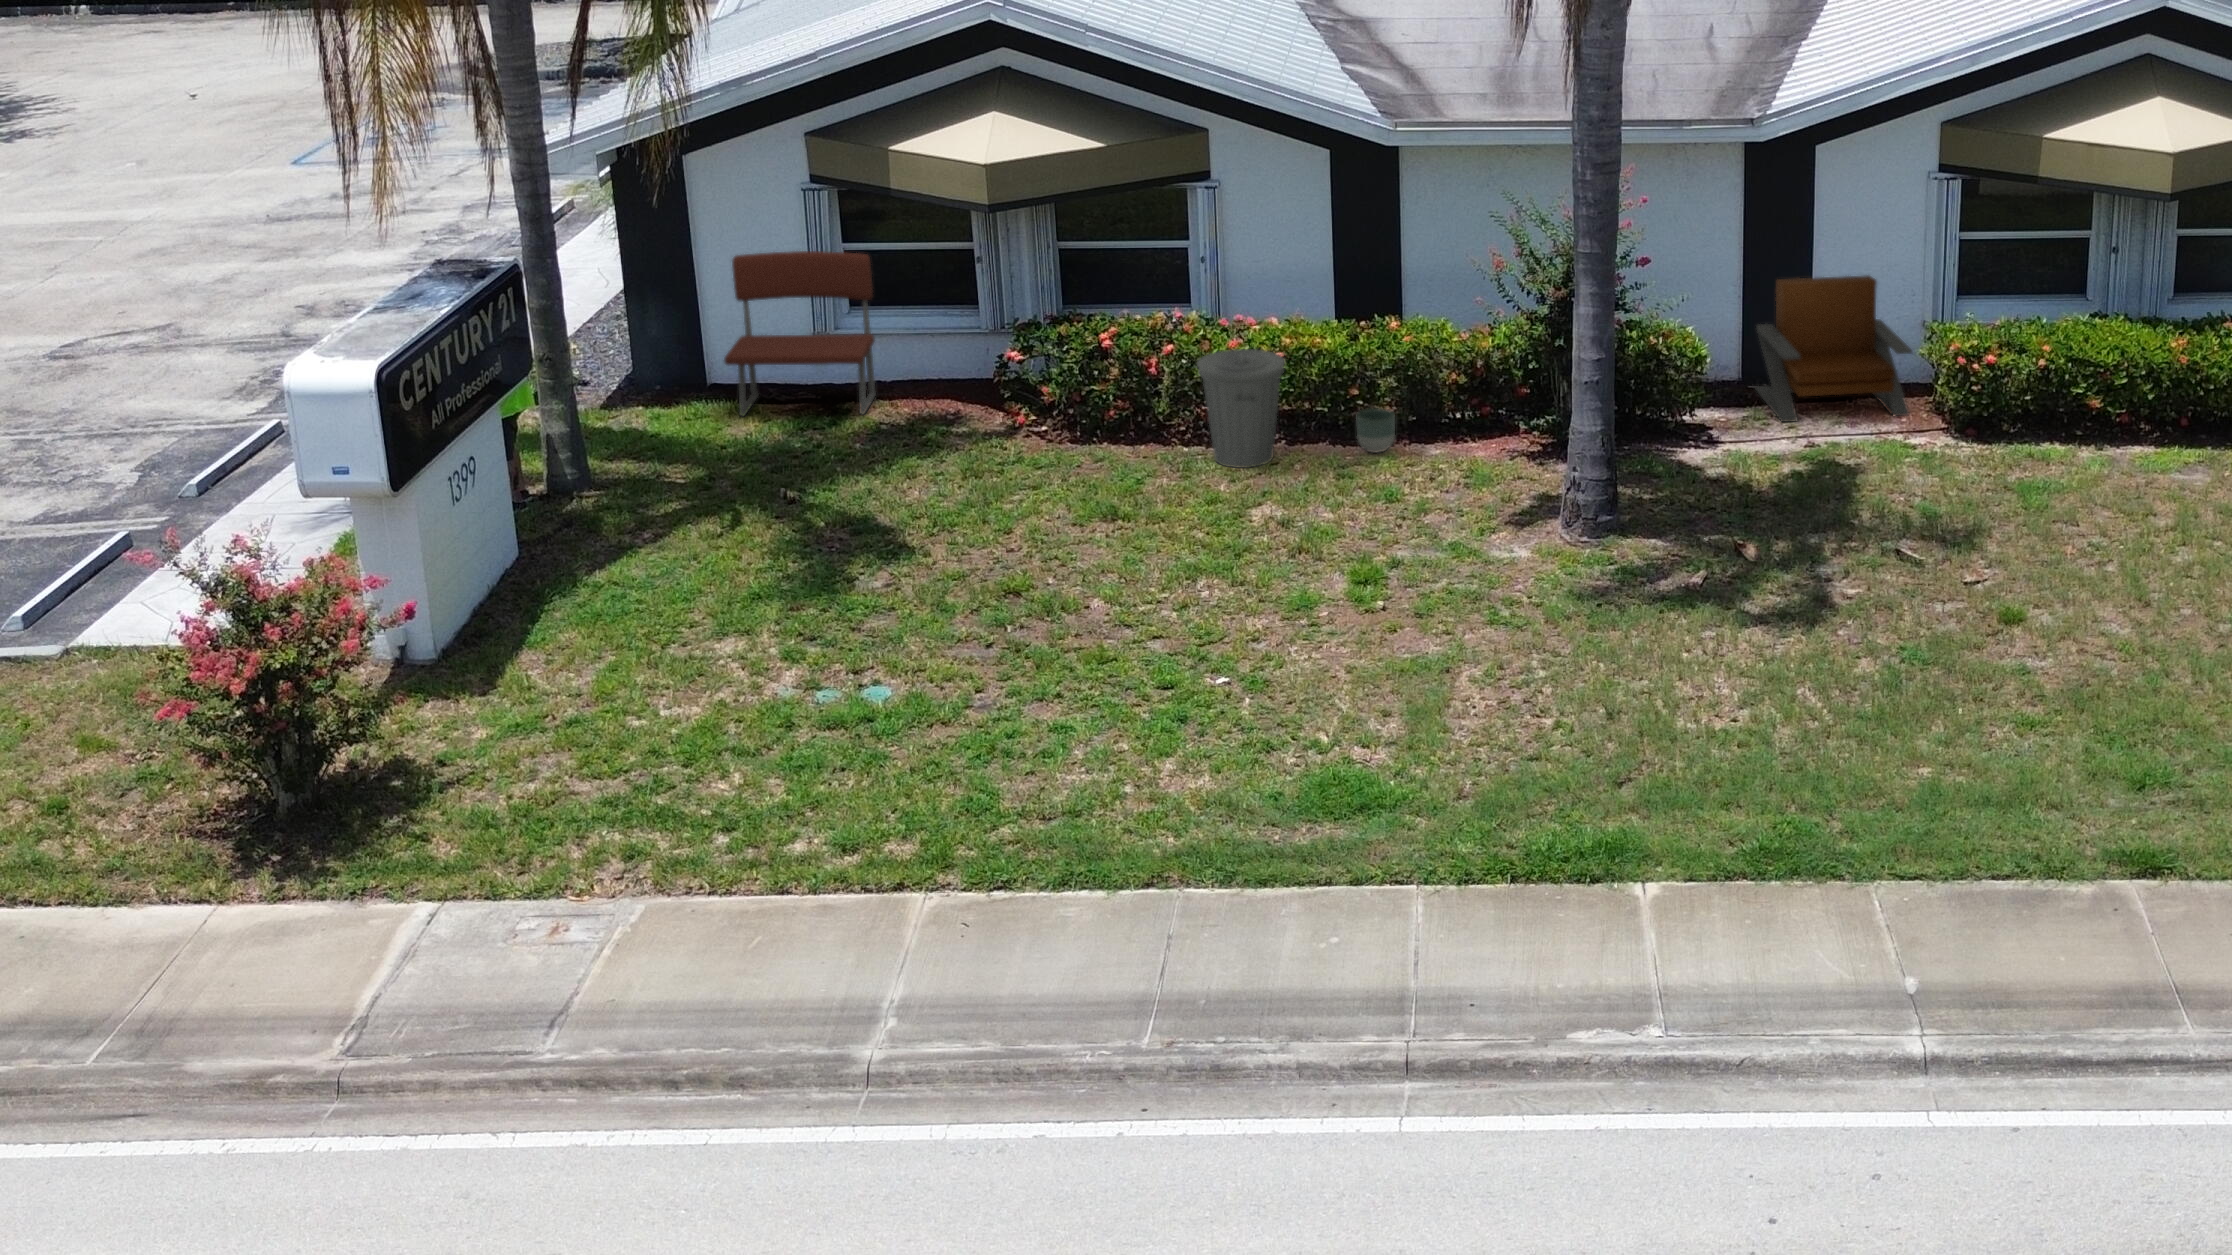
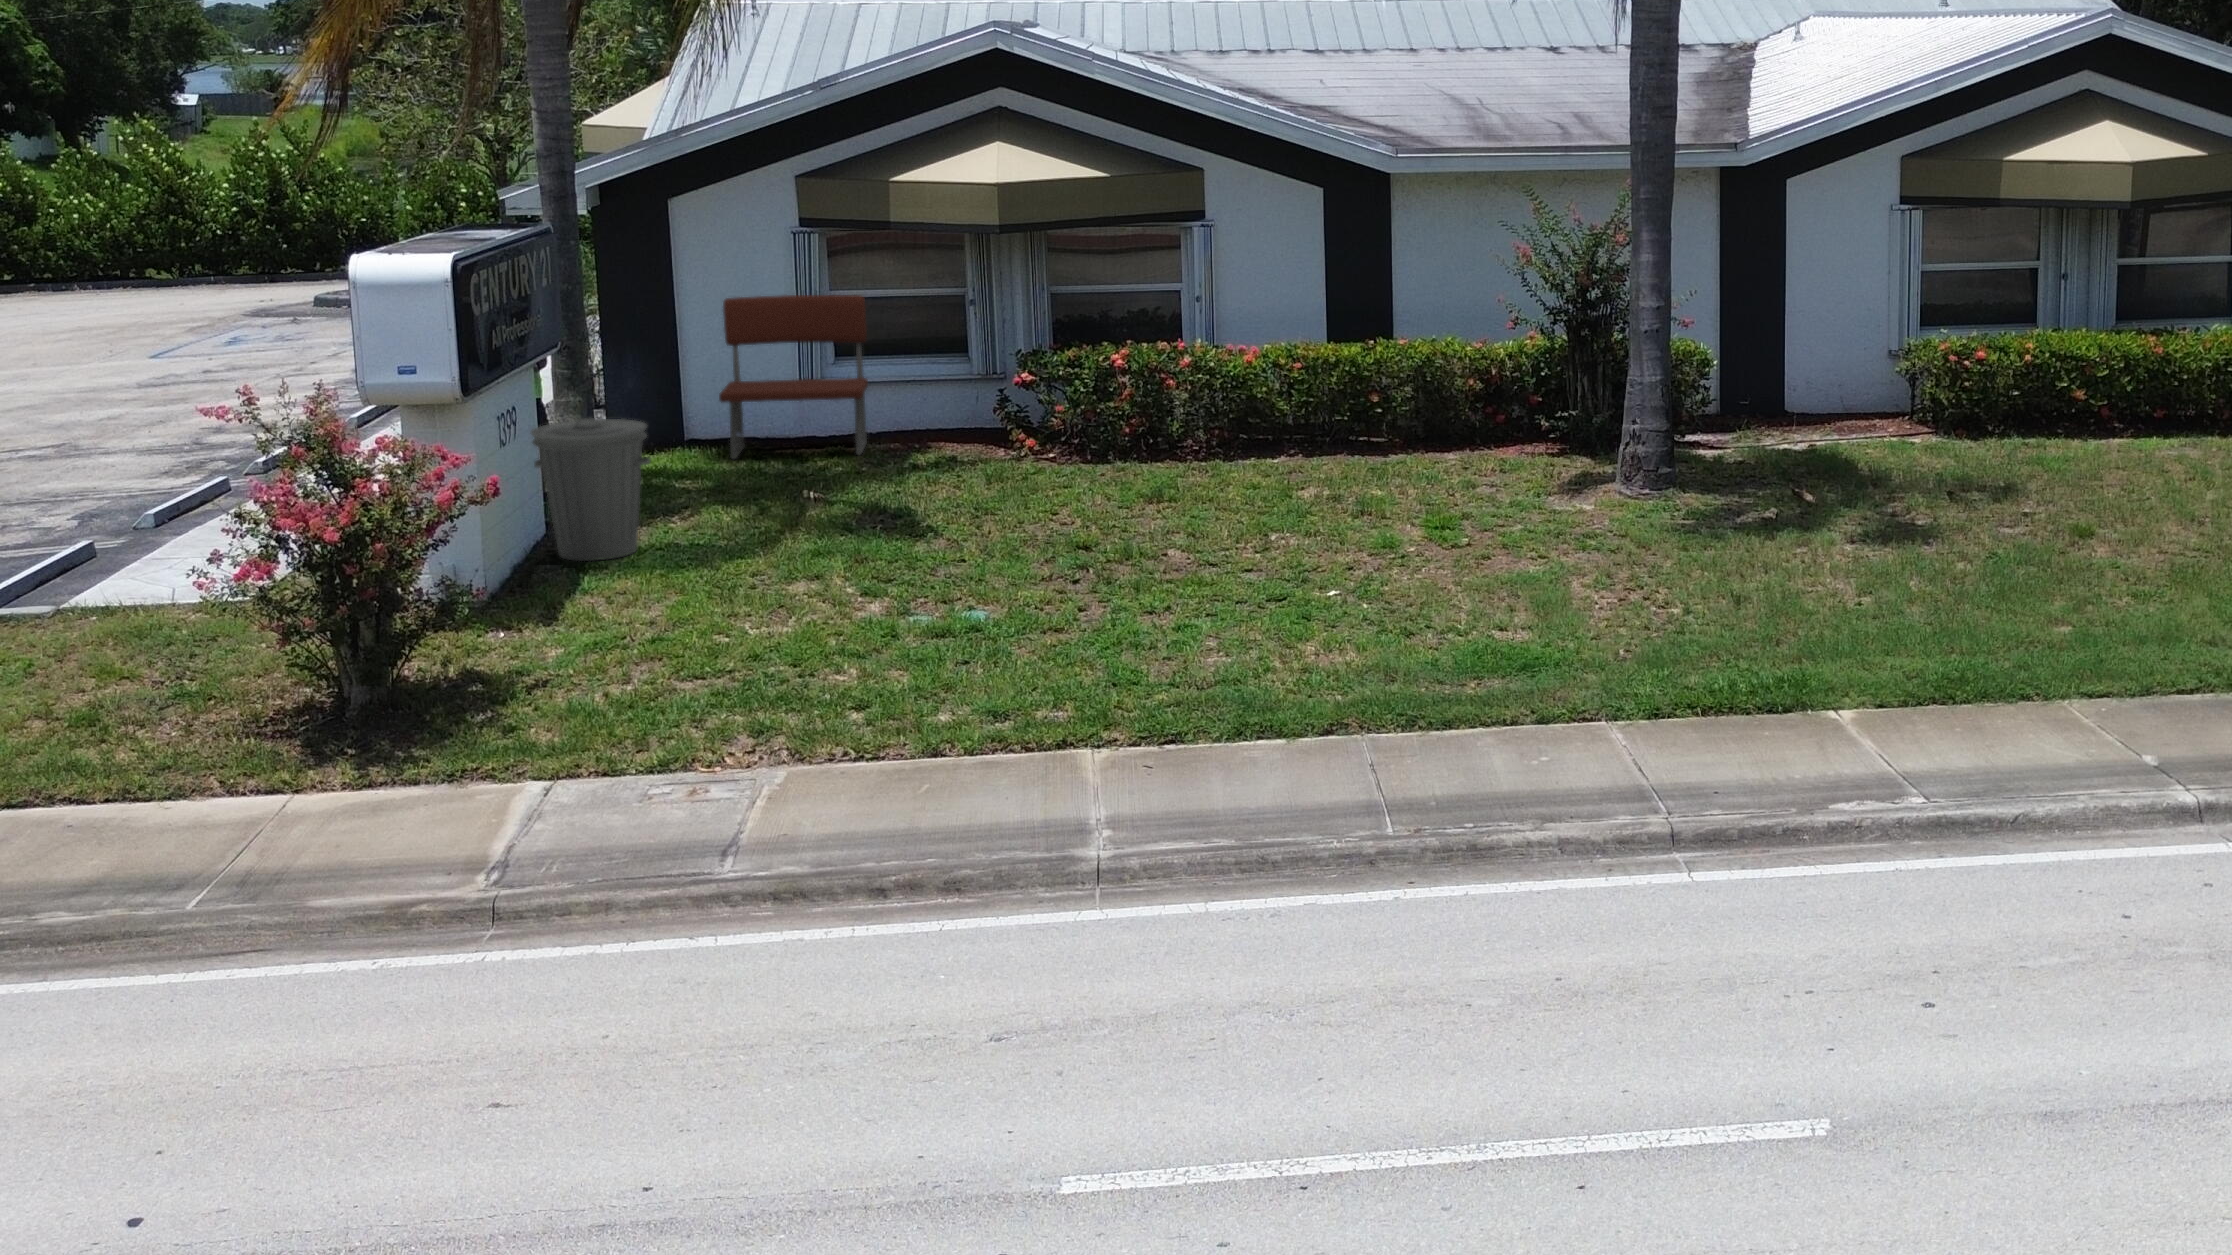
lounge chair: present [1756,276,1912,422] -> none [1736,303,1895,434]
trash can: present [1197,349,1285,468] -> present [531,418,650,561]
planter: present [1356,408,1395,453] -> none [1375,420,1413,462]

